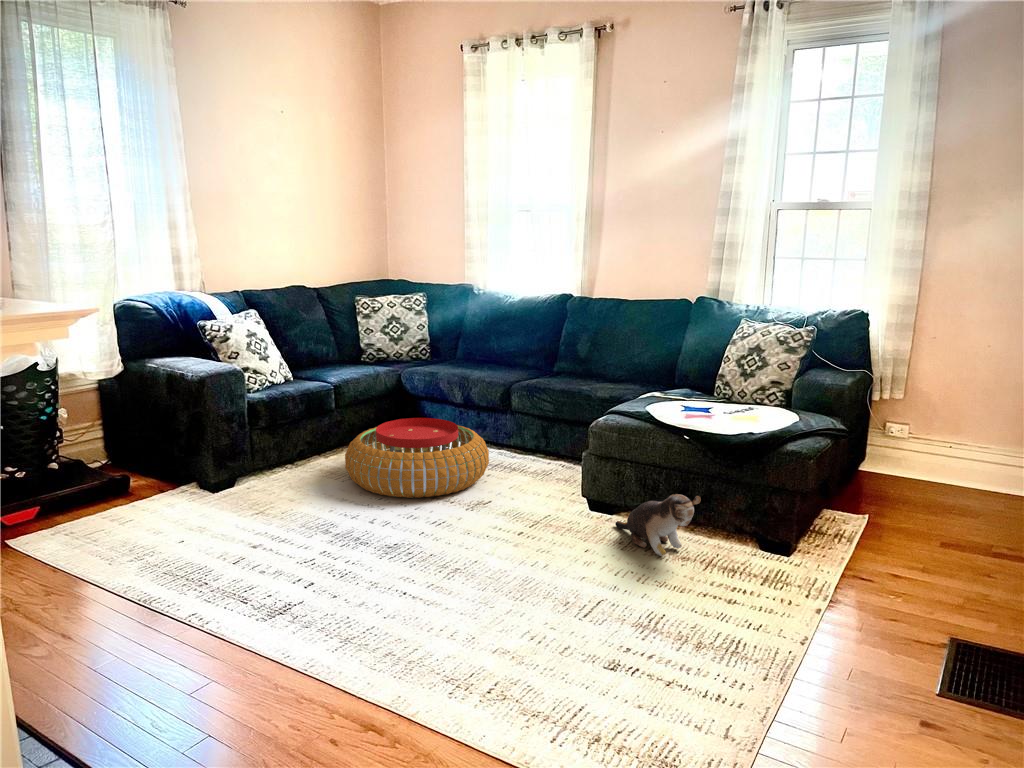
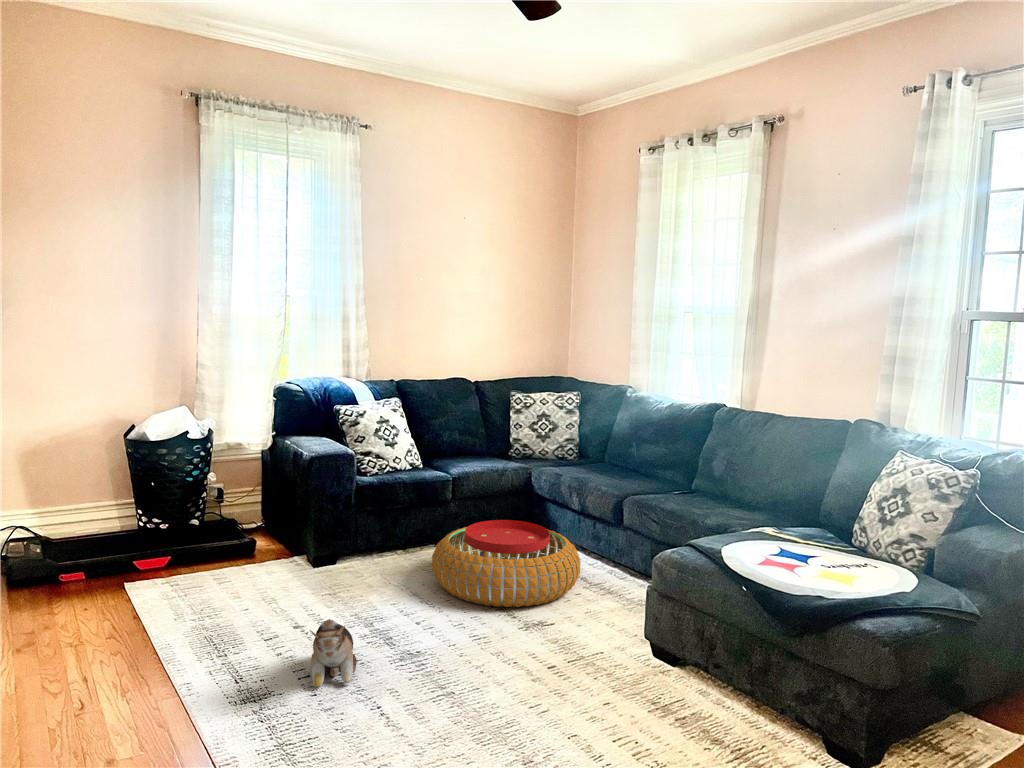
plush toy: present [615,494,701,556] -> present [310,619,357,687]

